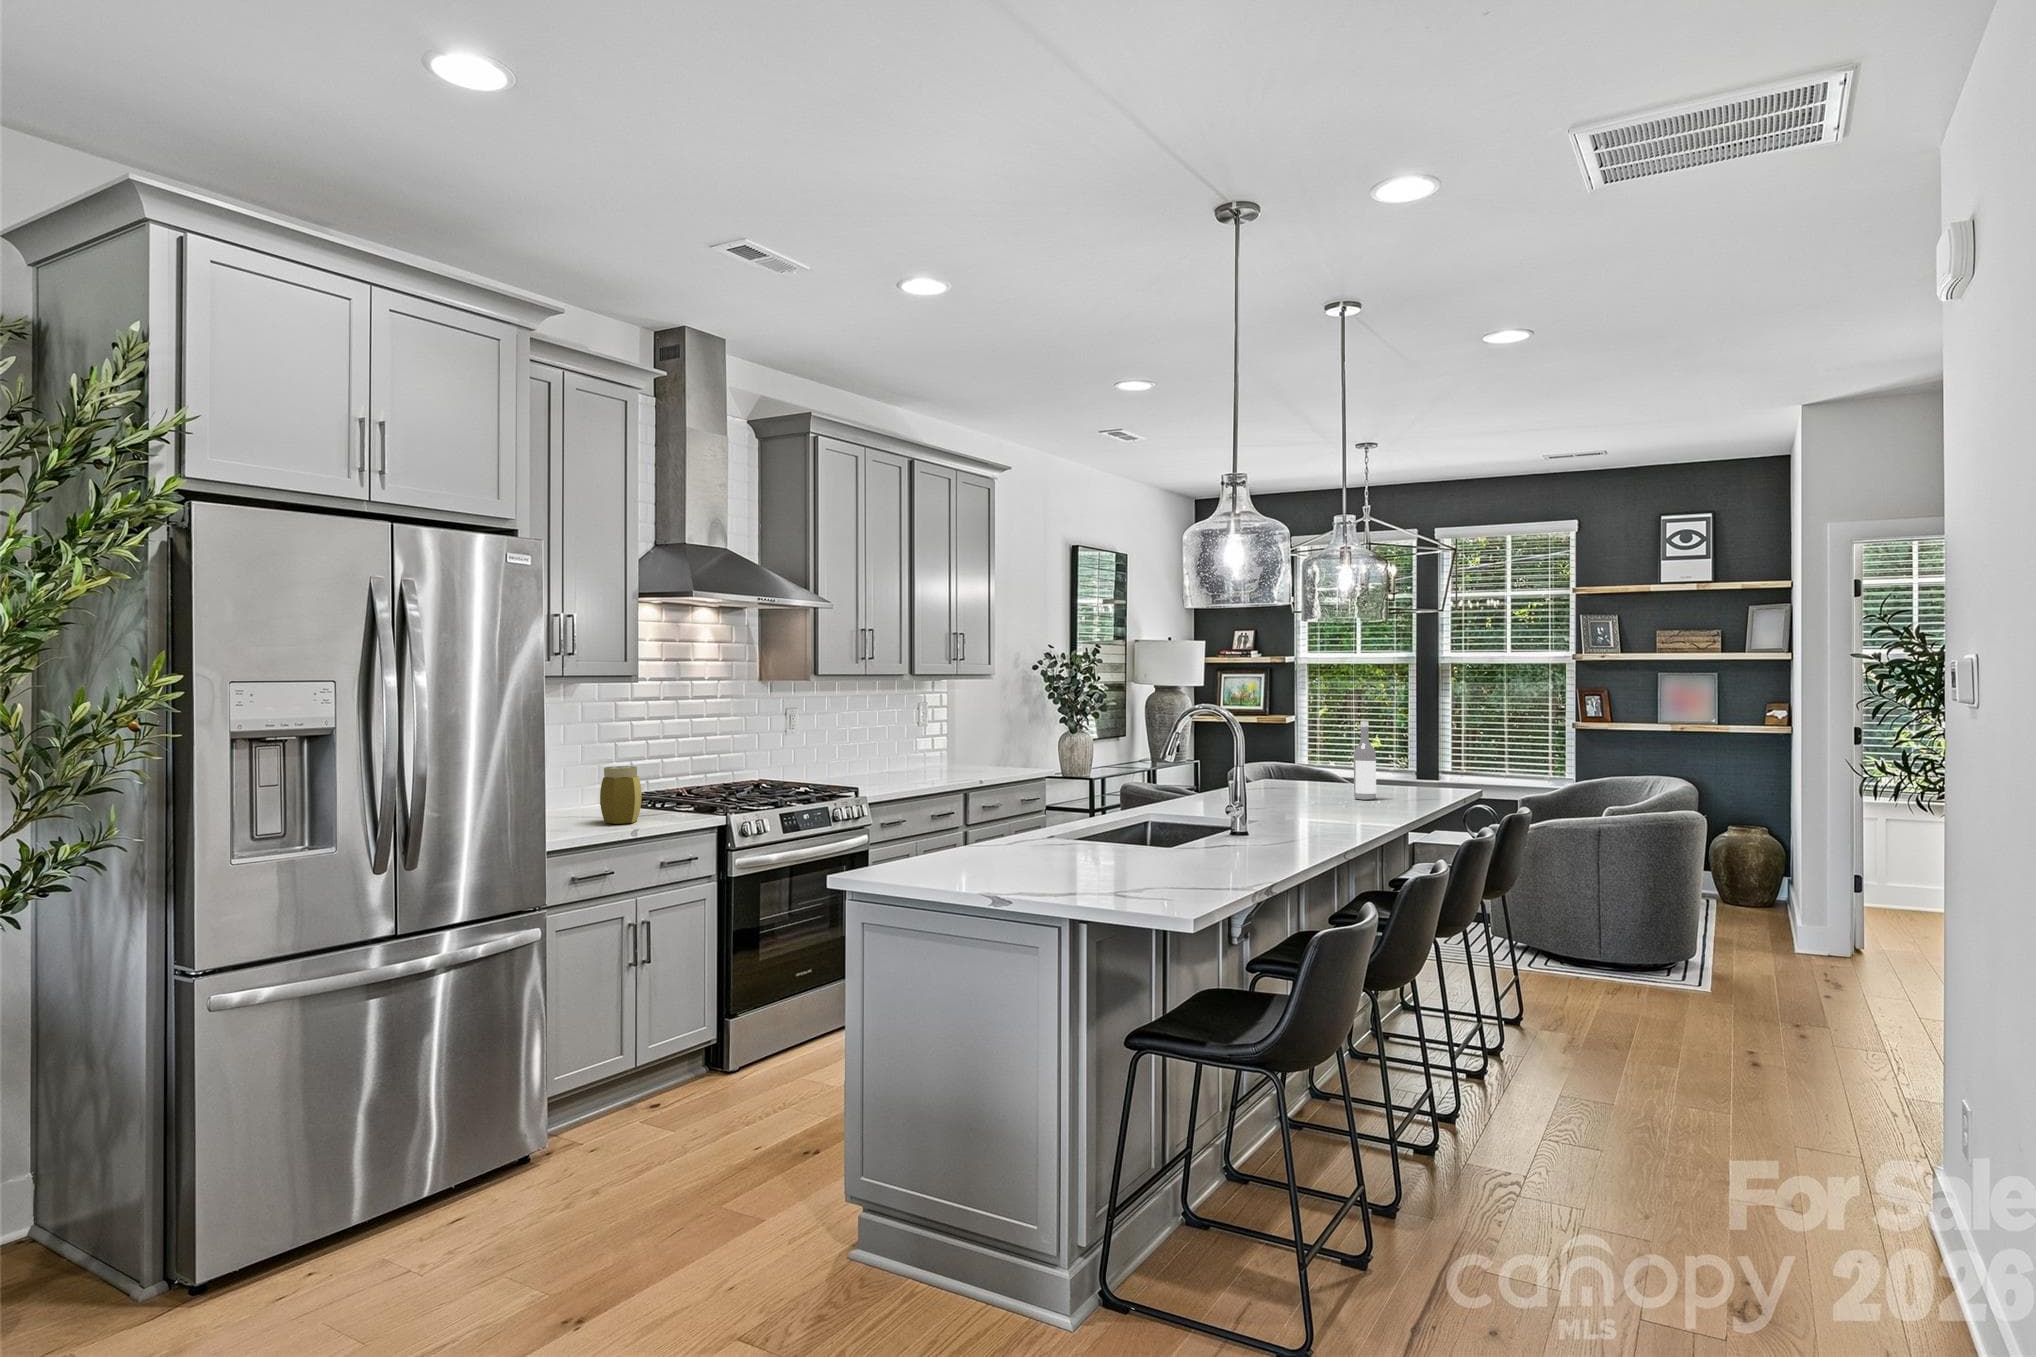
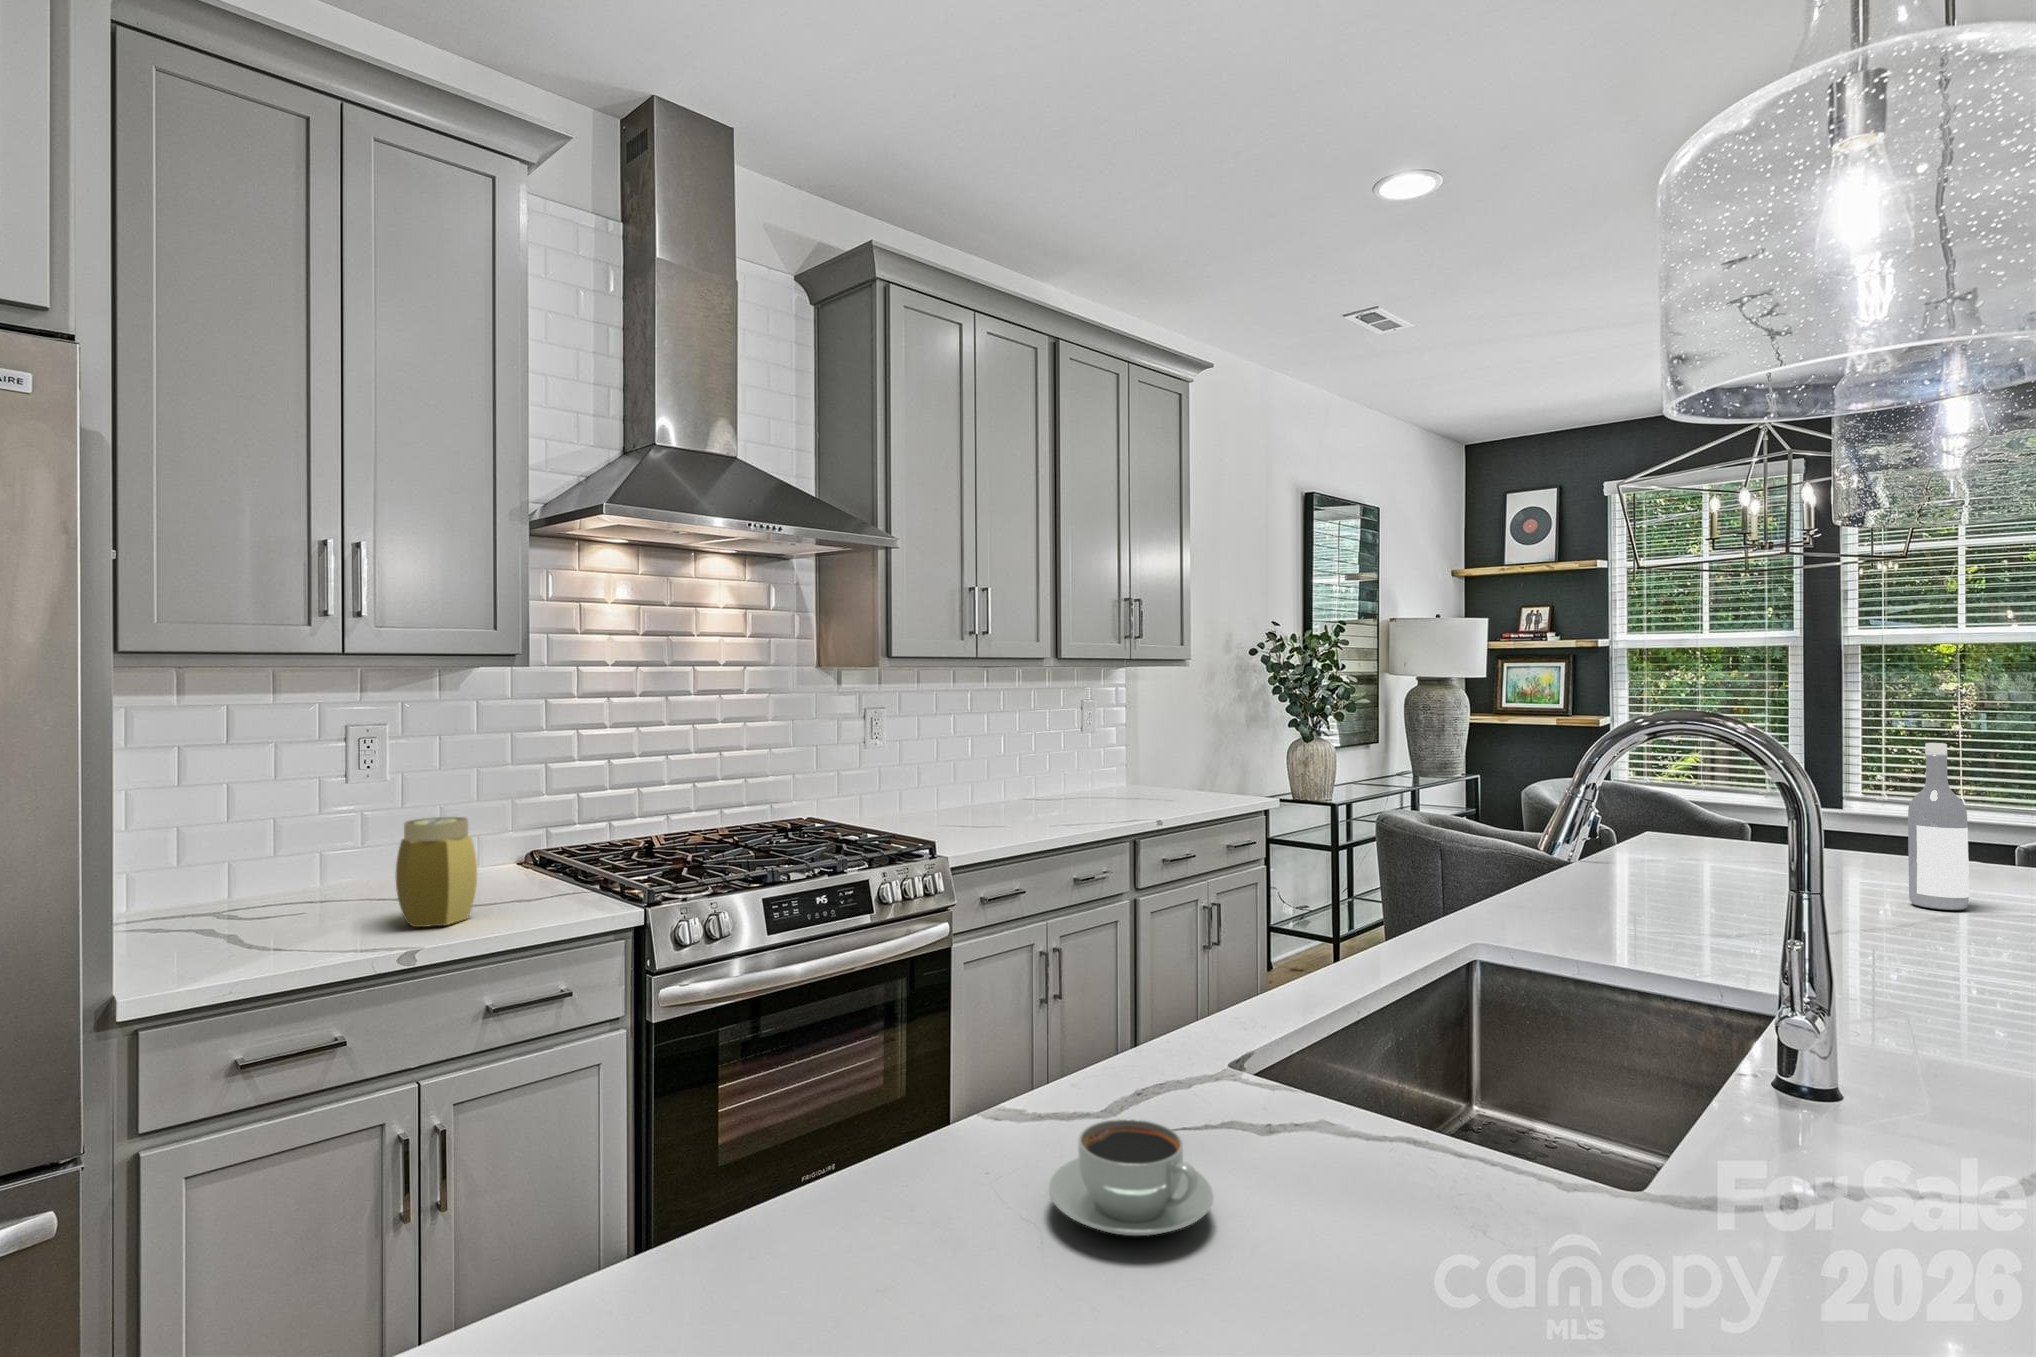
coffee cup: none [1007,827,1055,852] -> present [1049,1119,1213,1236]

